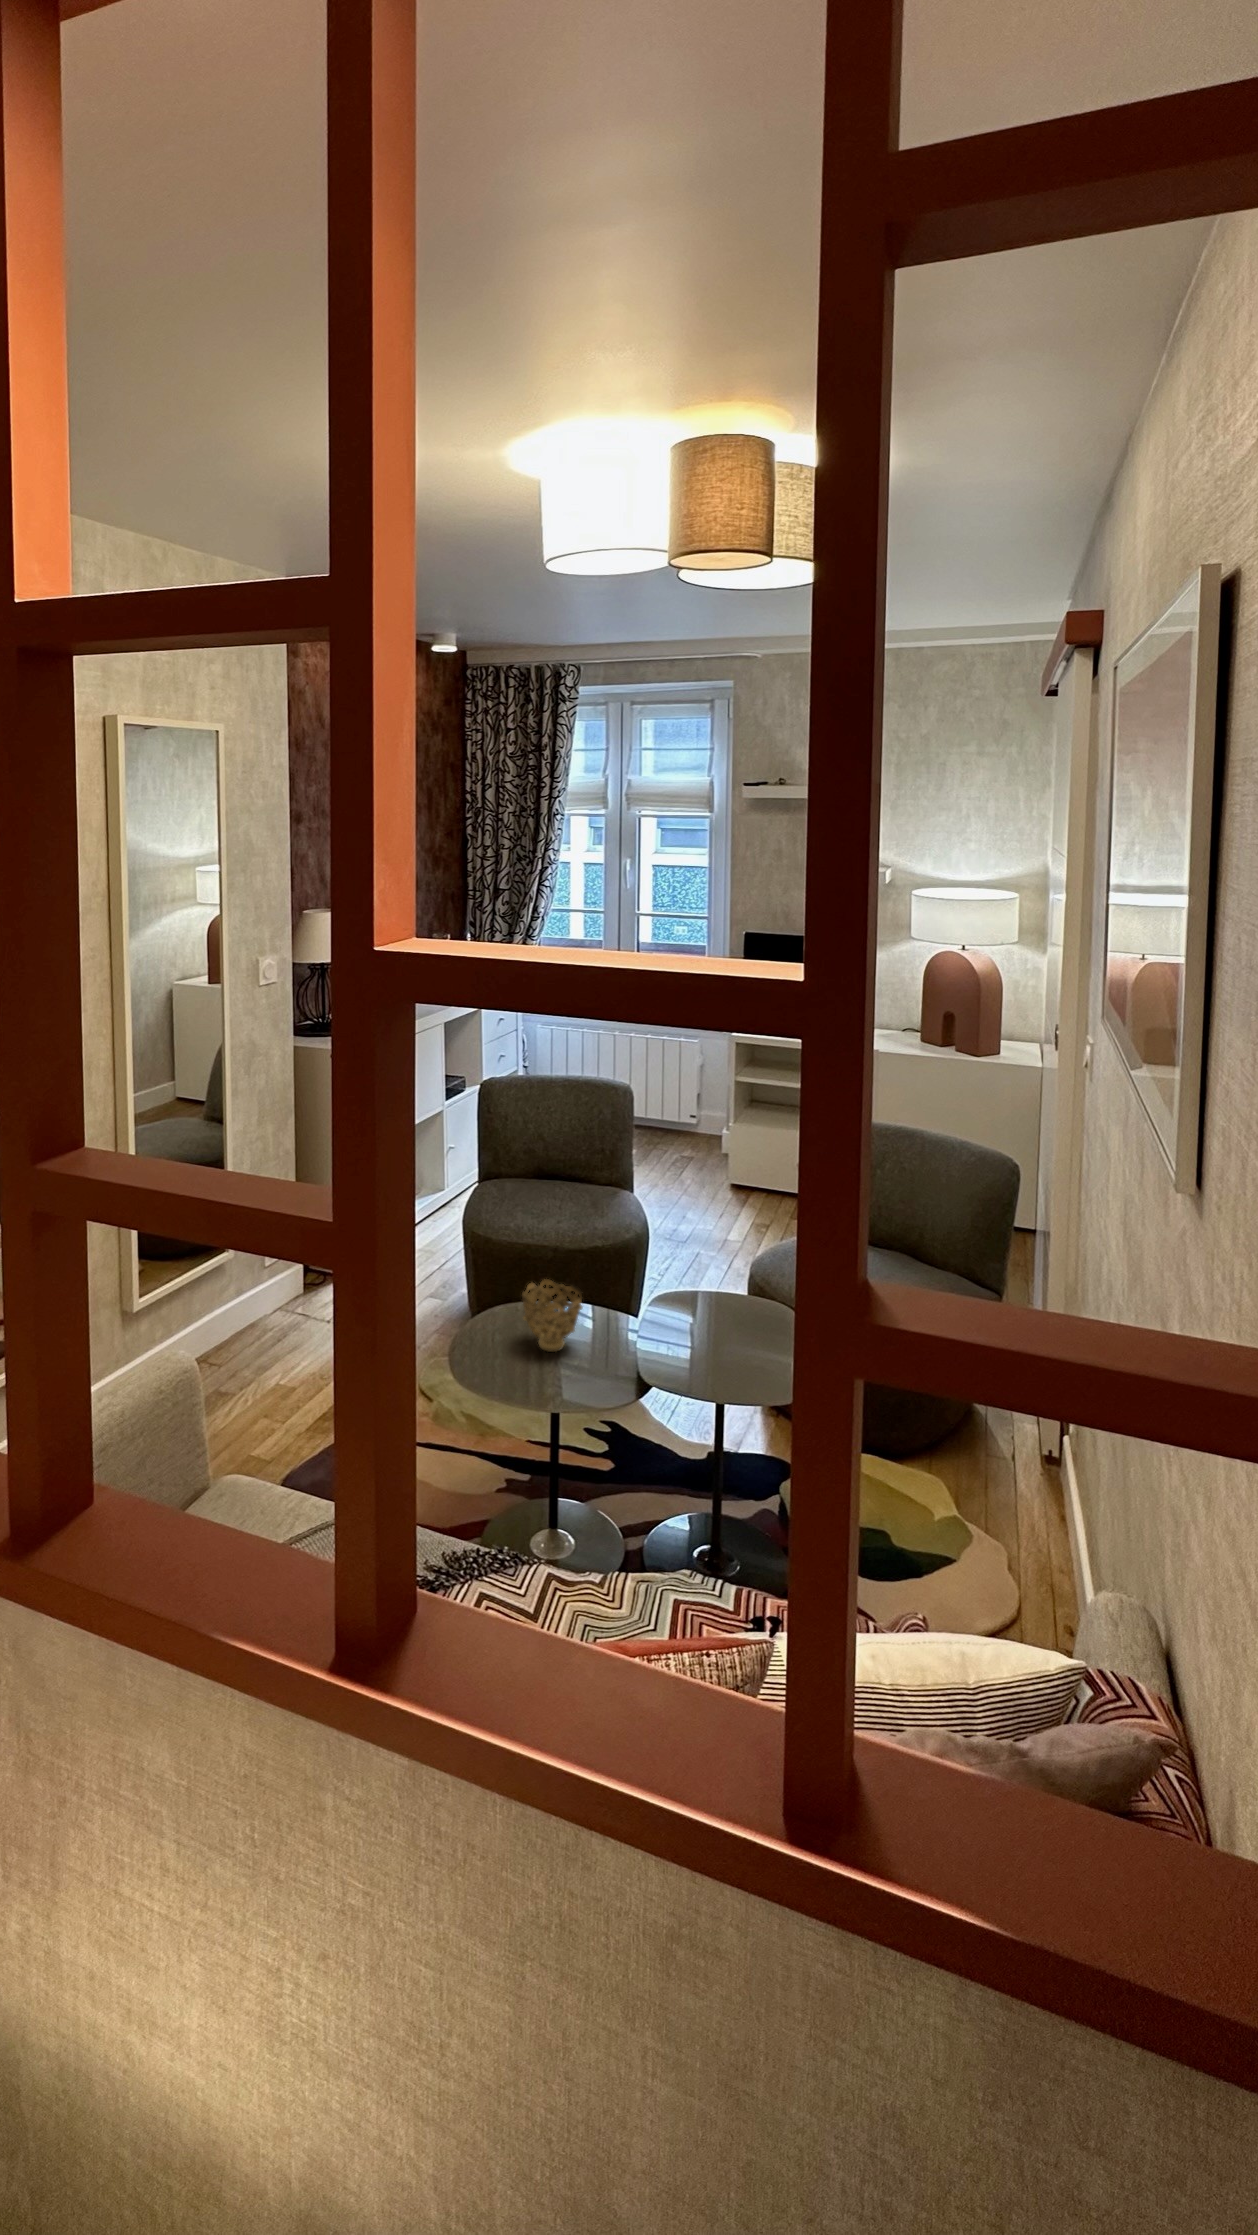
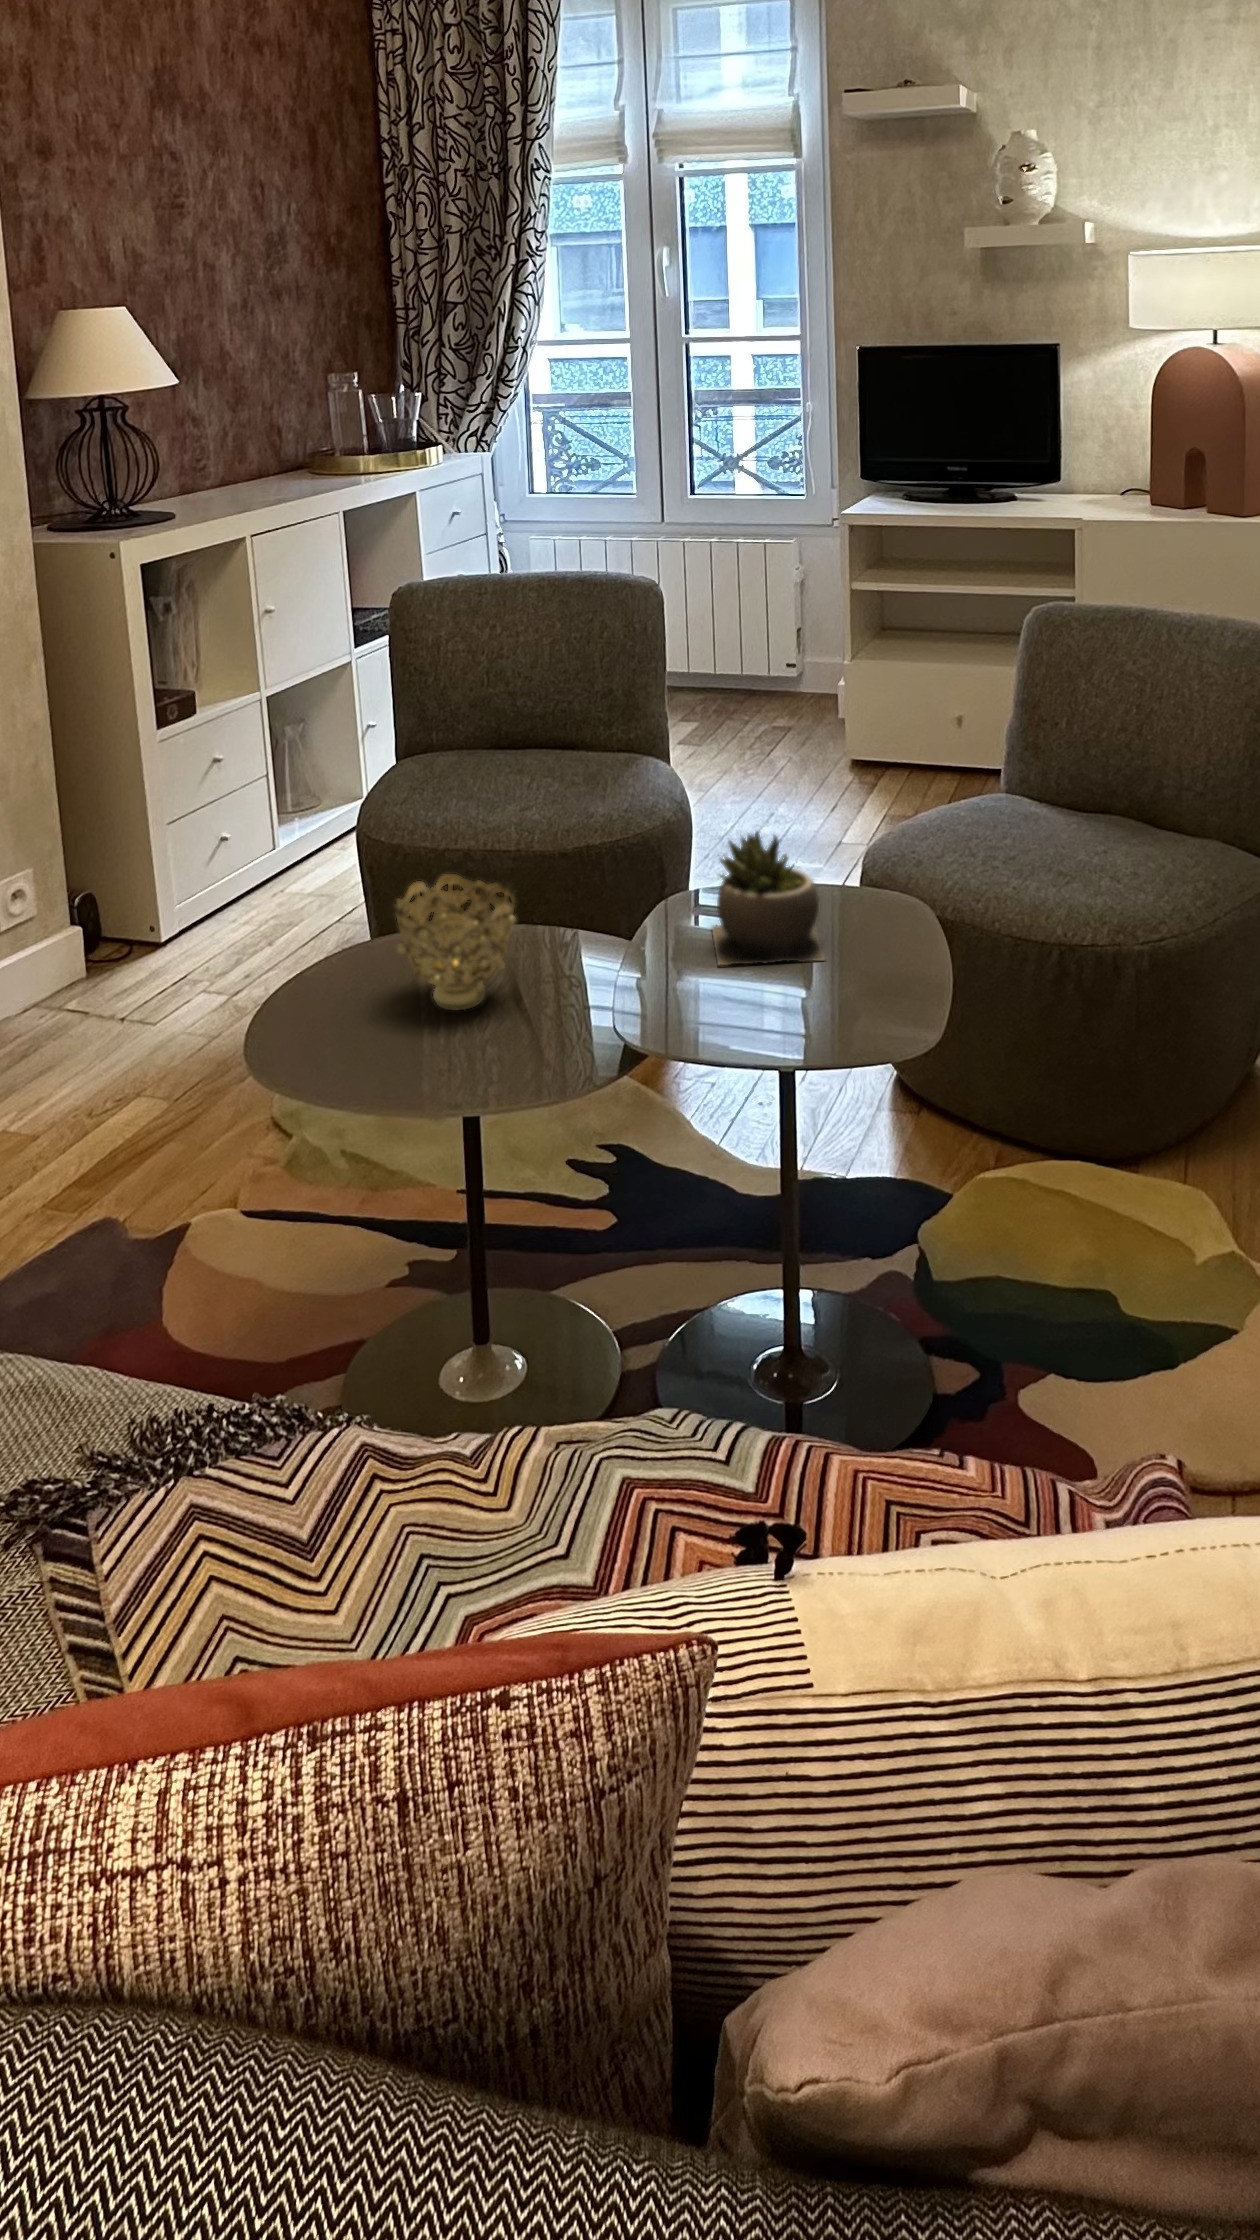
succulent plant: none [677,1266,739,1339] -> present [712,832,825,965]

